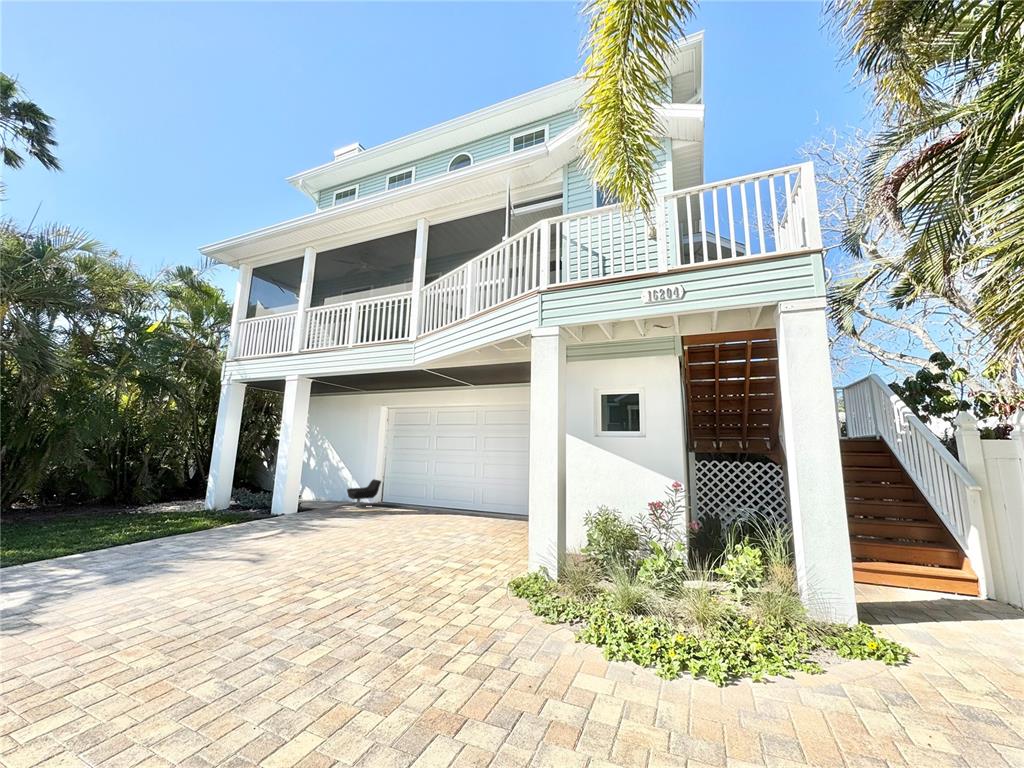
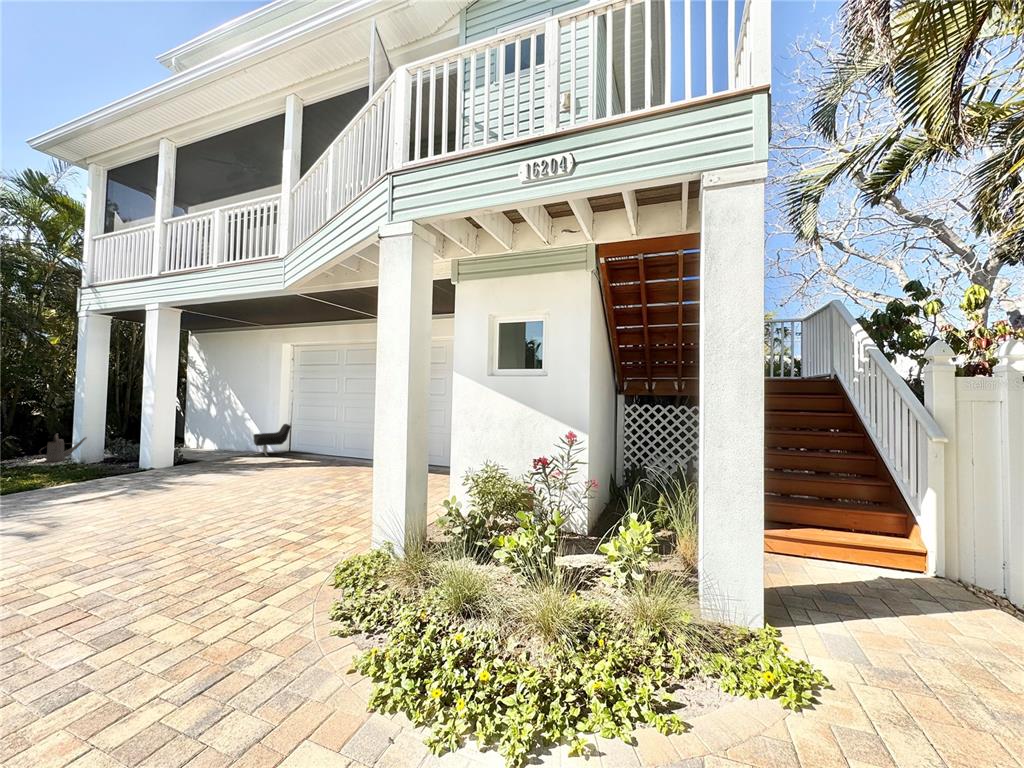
watering can: none [178,488,213,513] -> present [46,435,86,462]

